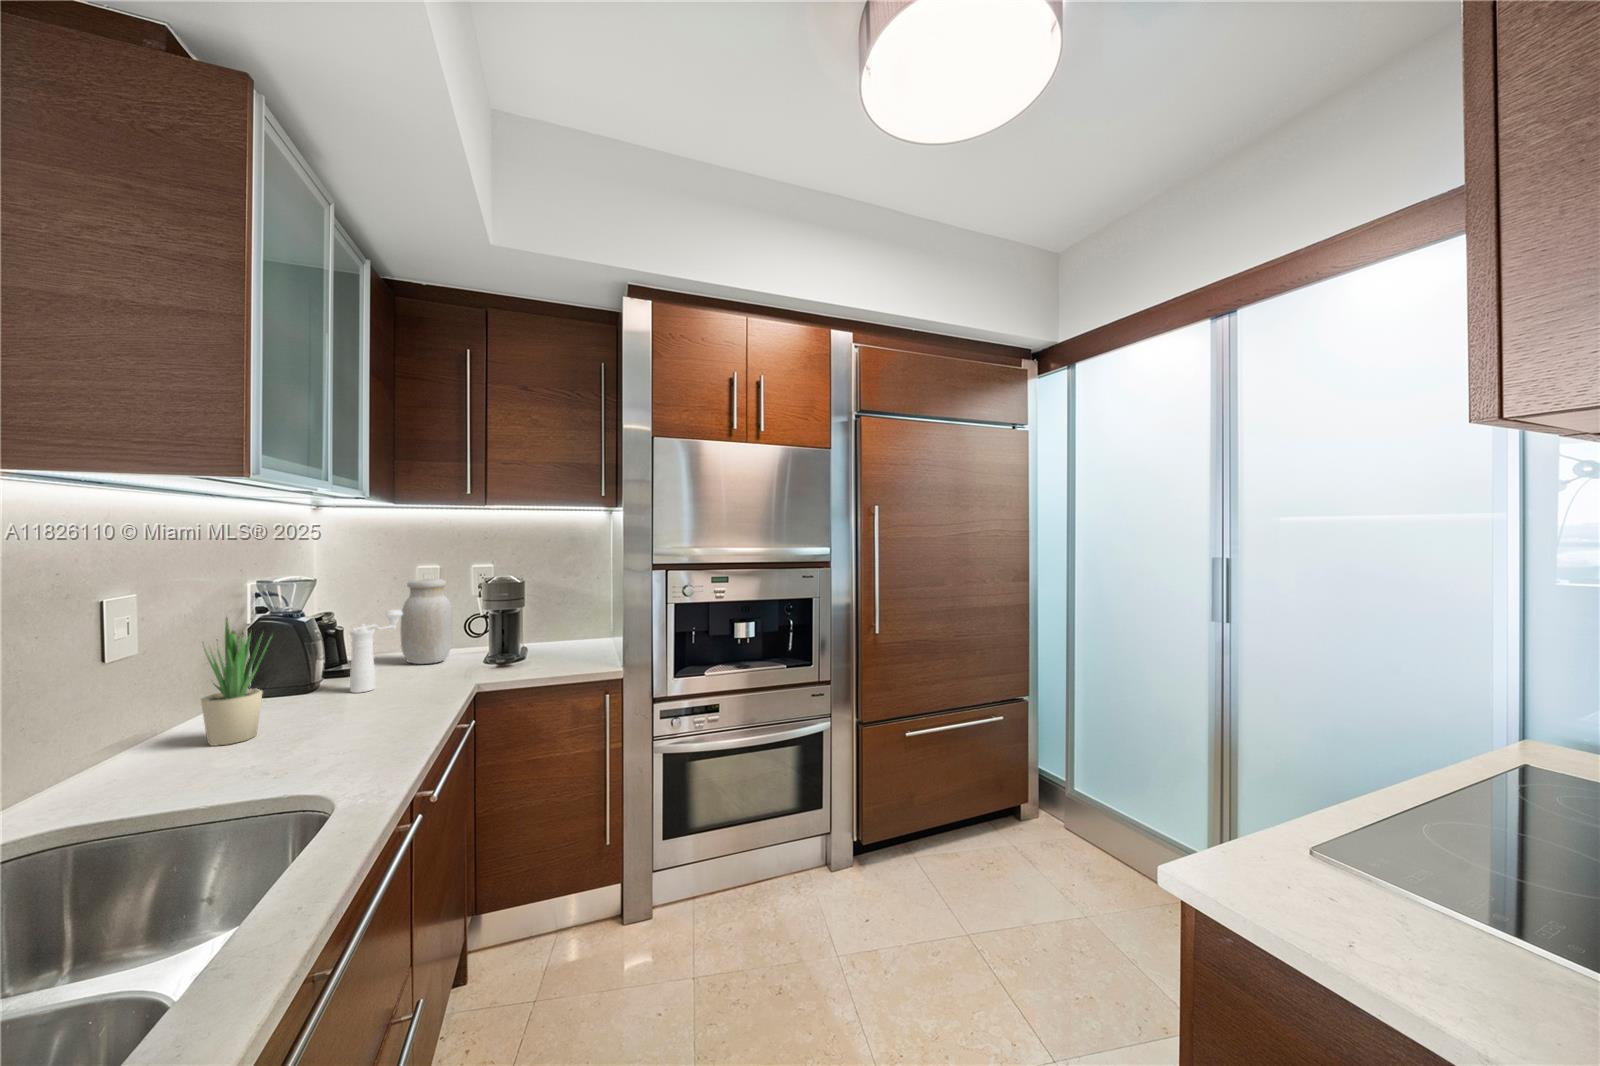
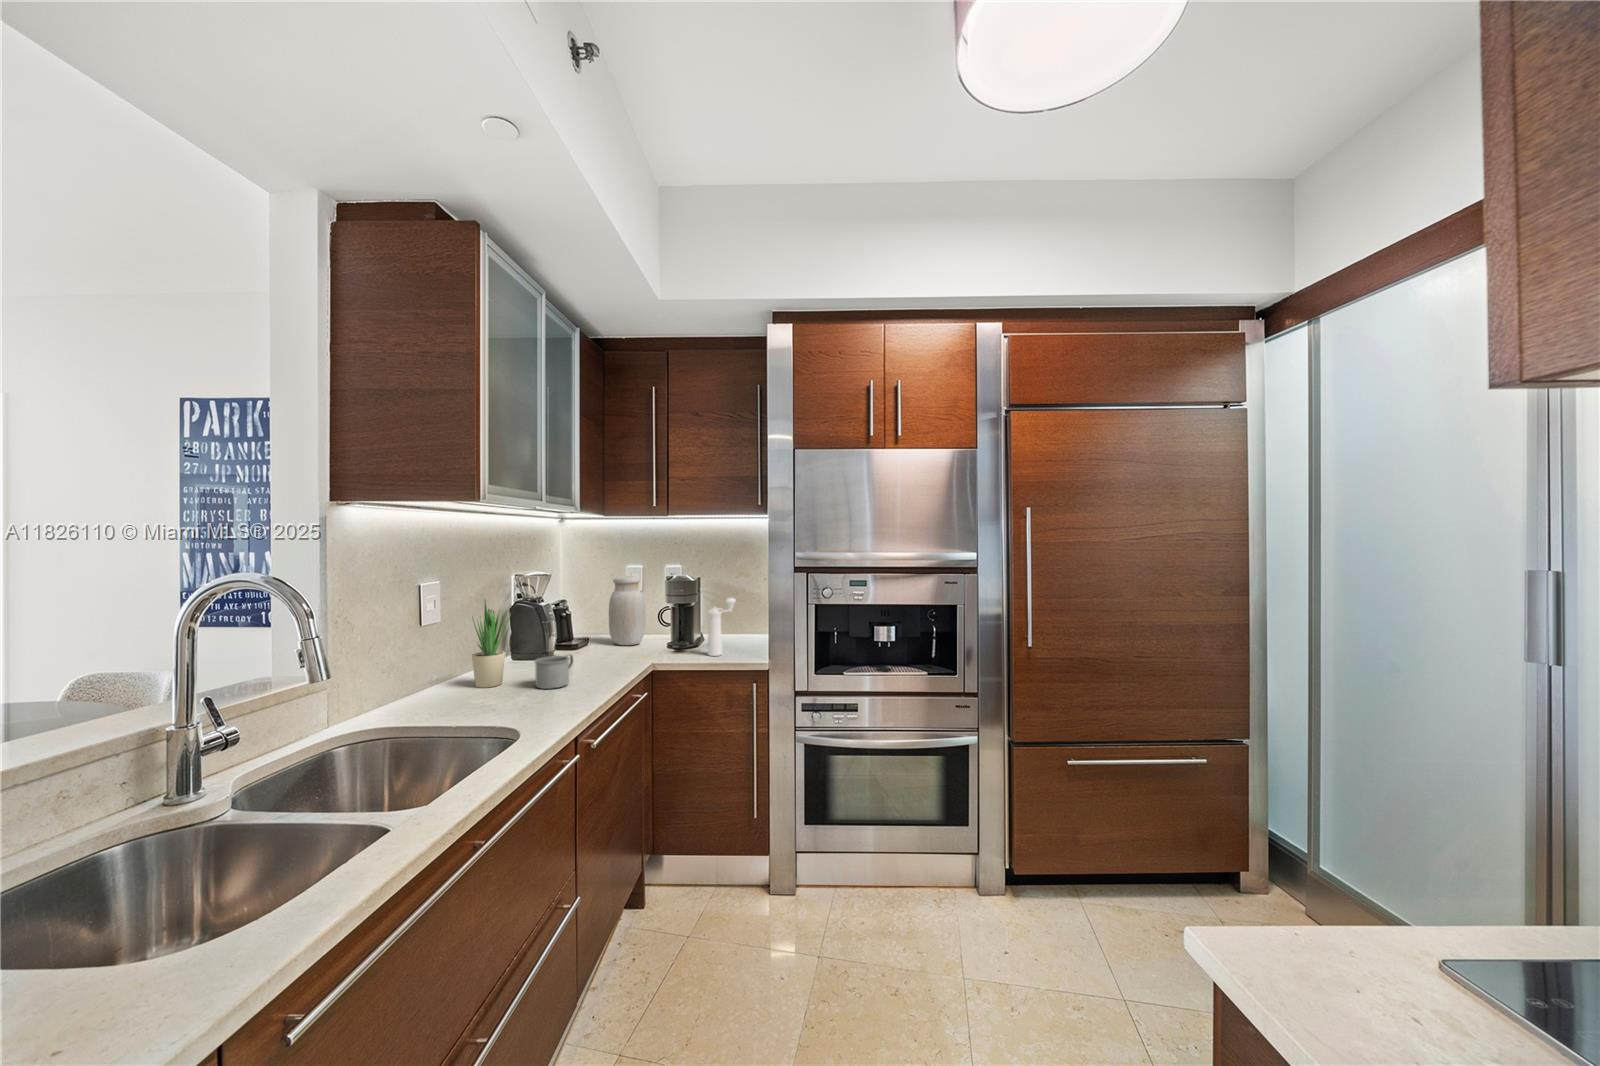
pepper mill: present [350,610,403,693] -> present [707,598,736,656]
mug: none [316,683,374,735] -> present [535,654,573,689]

